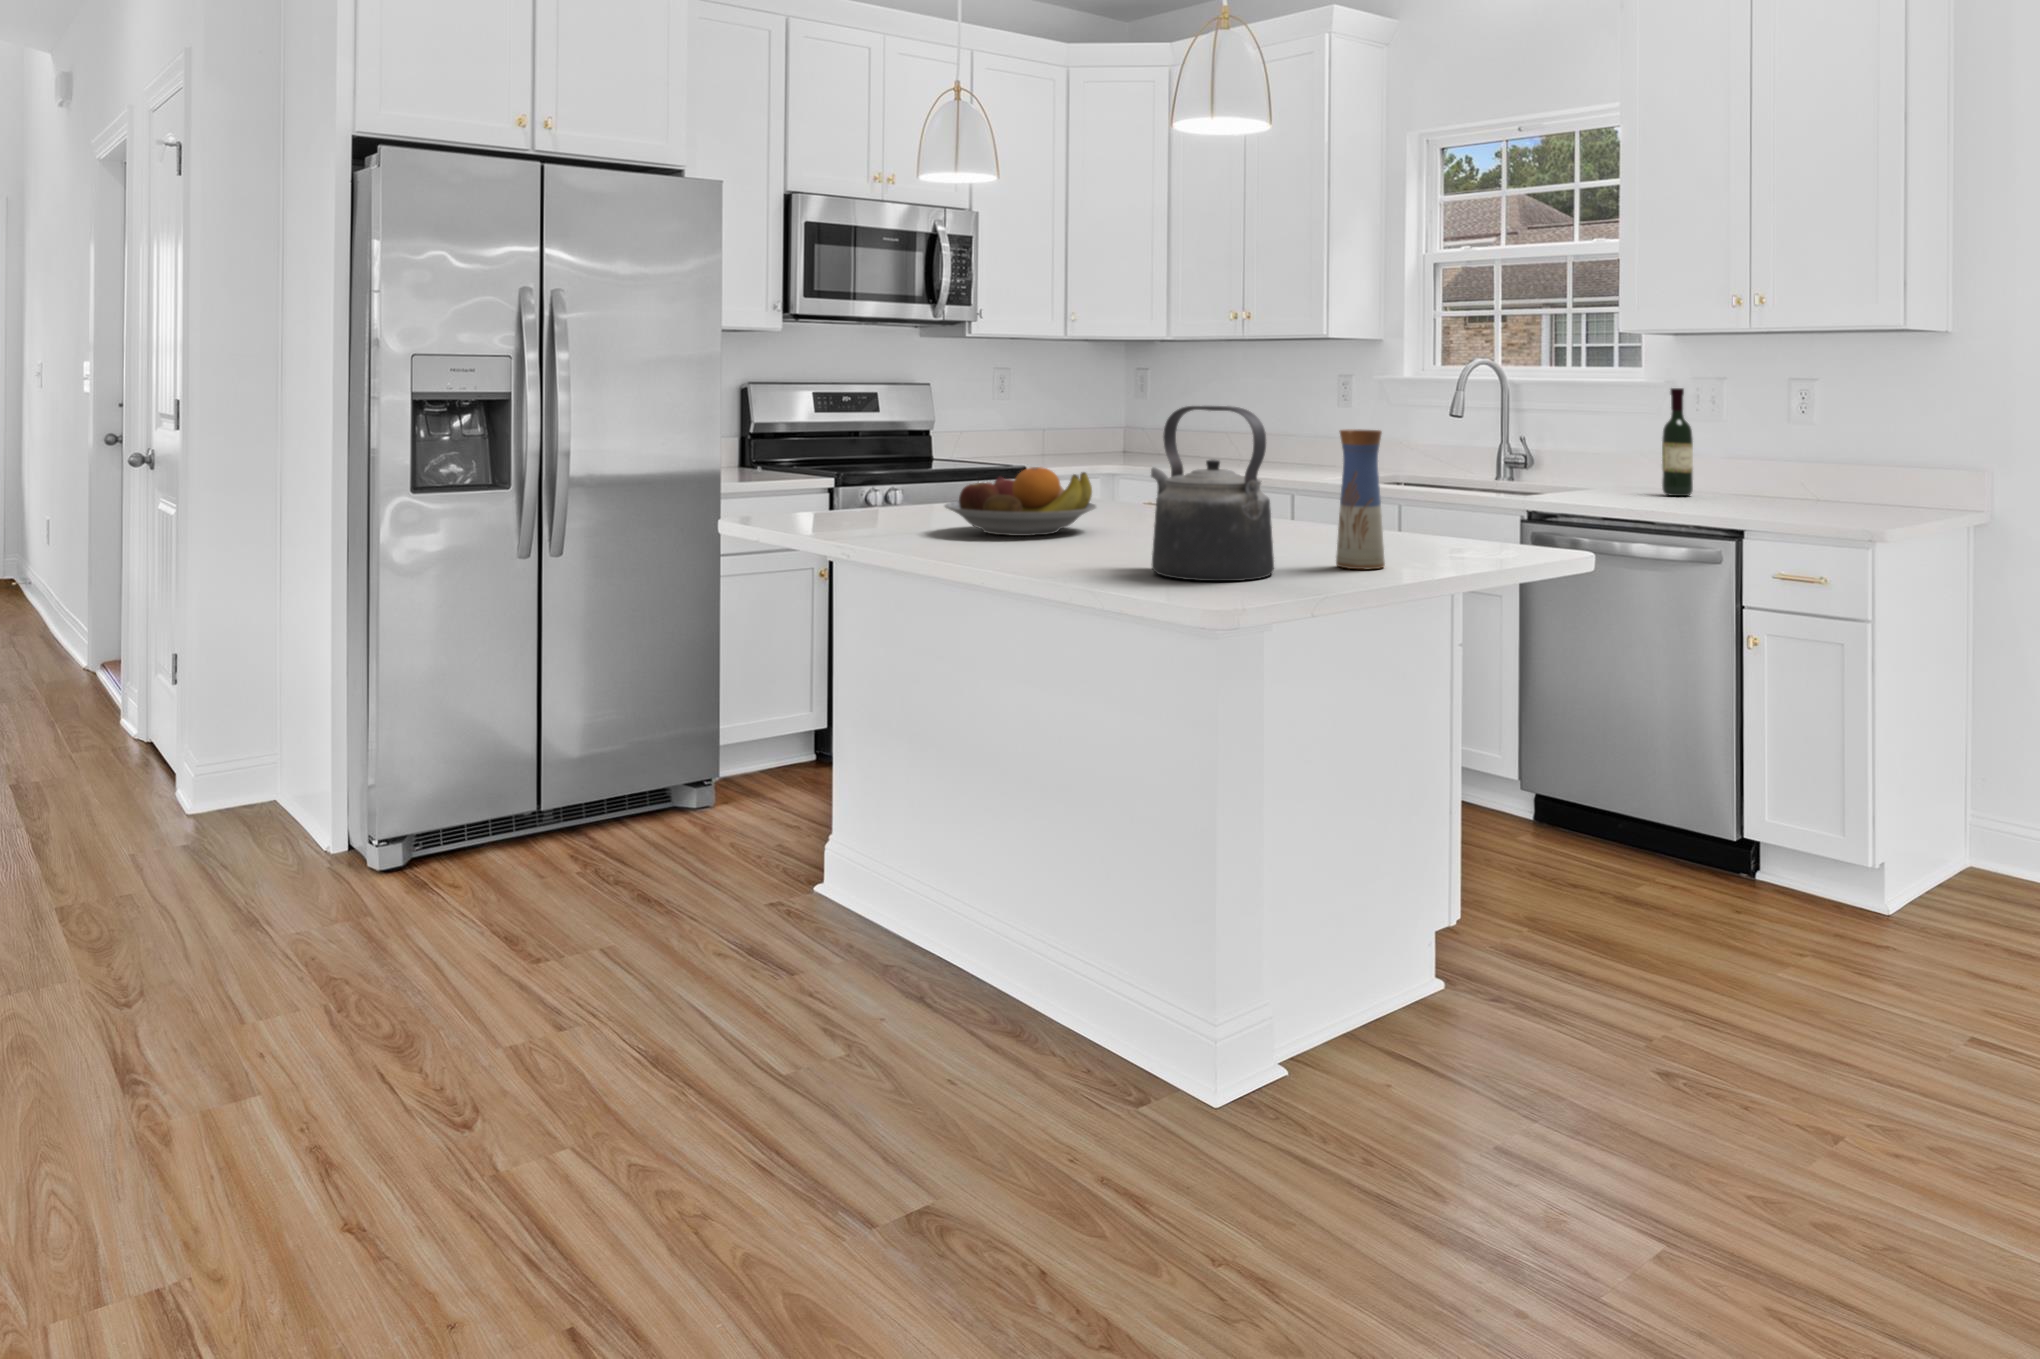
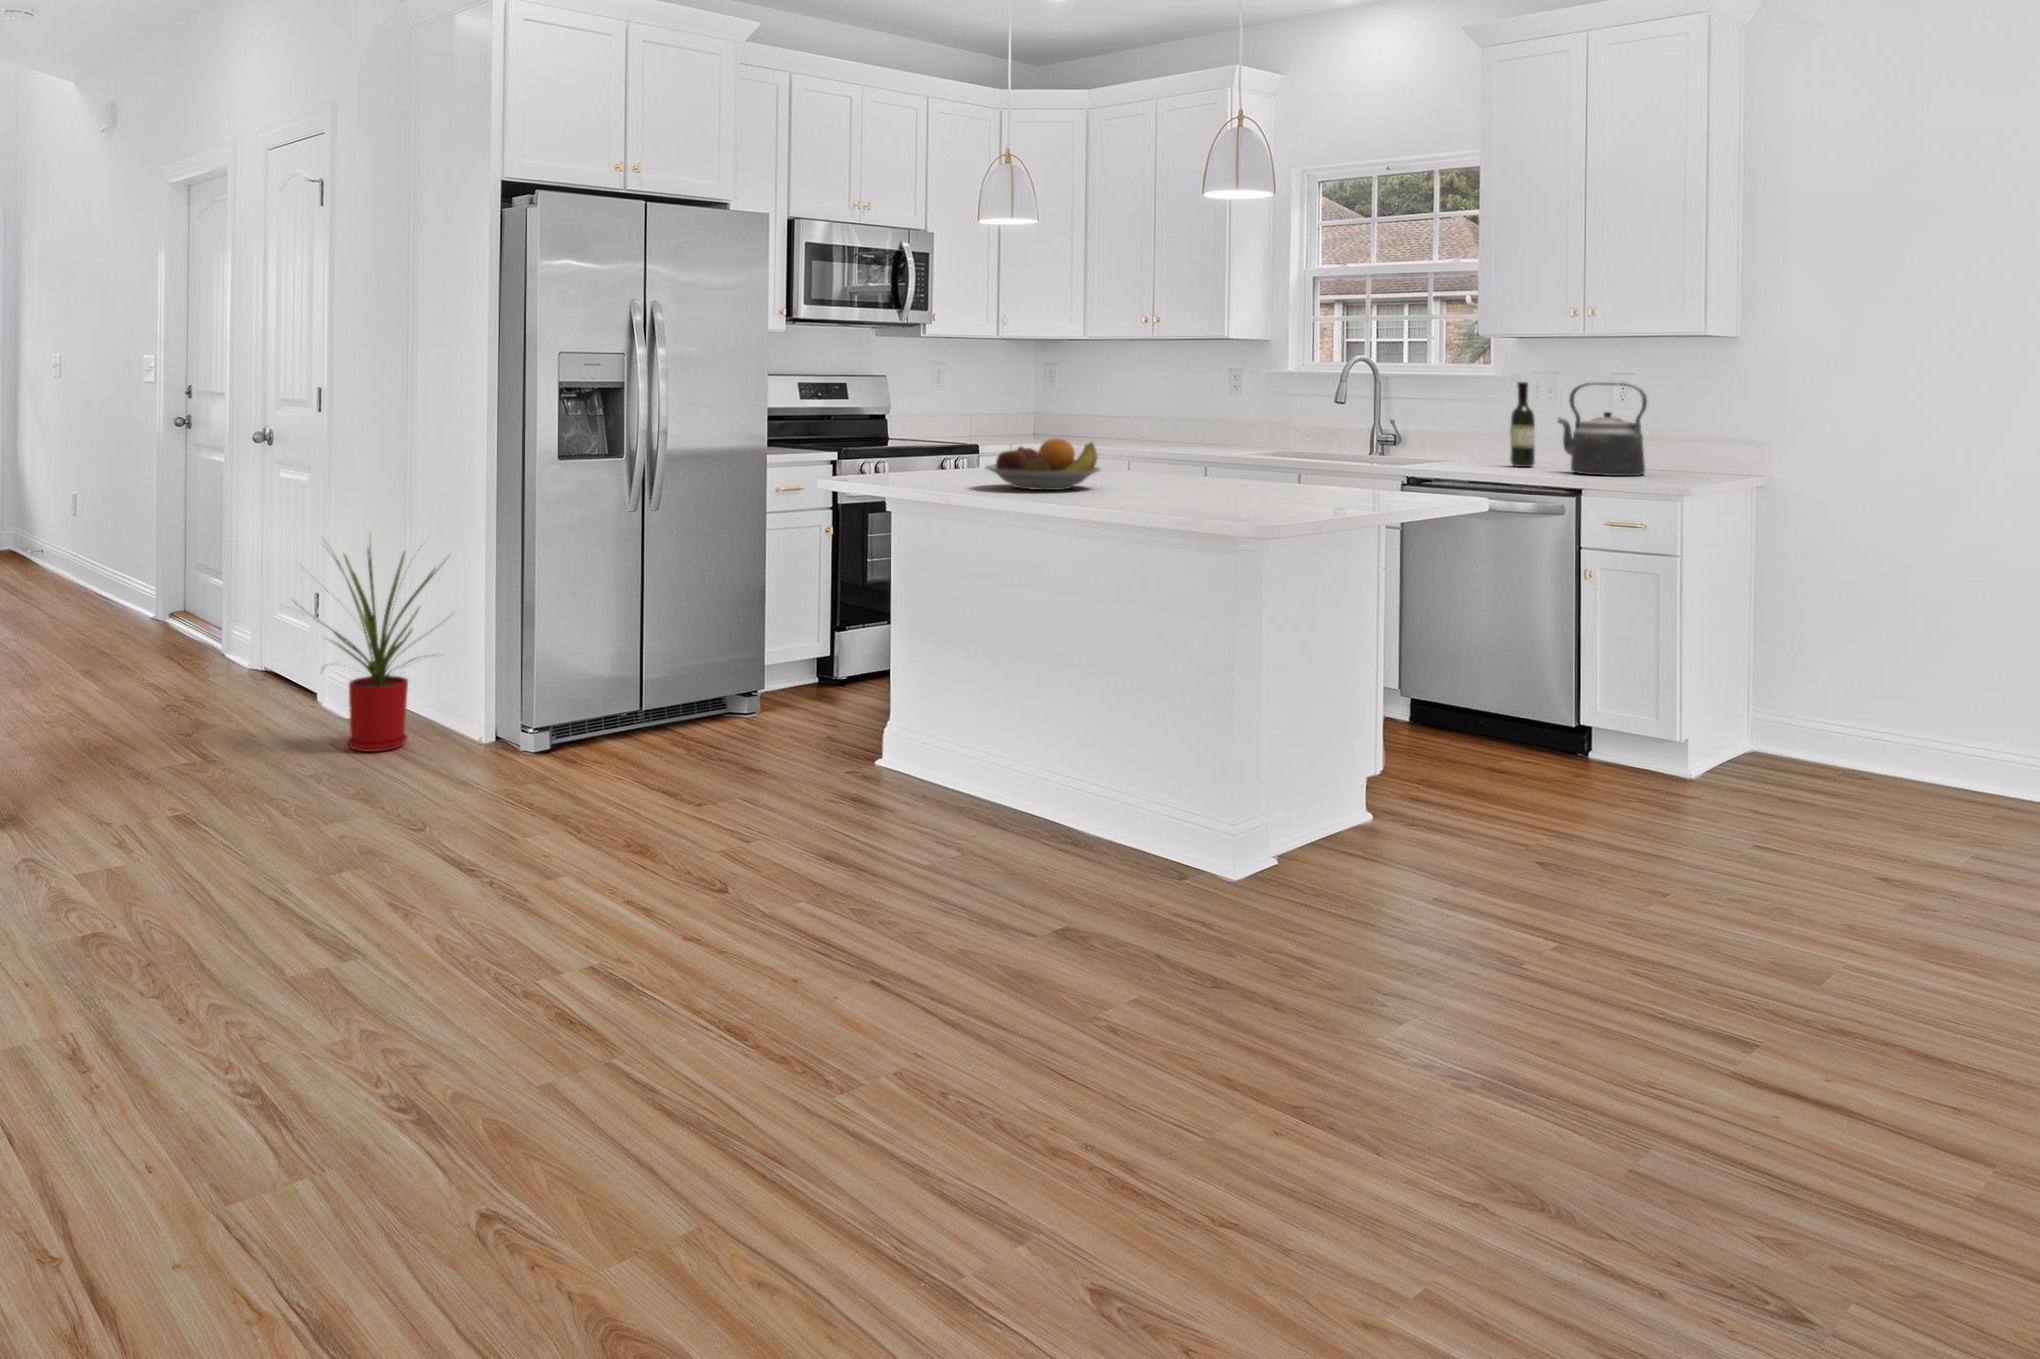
kettle: present [1151,406,1274,581] -> present [1558,383,1647,476]
vase: present [1336,429,1385,569] -> none [1312,409,1349,508]
house plant: none [71,587,298,874] -> present [294,547,446,752]

